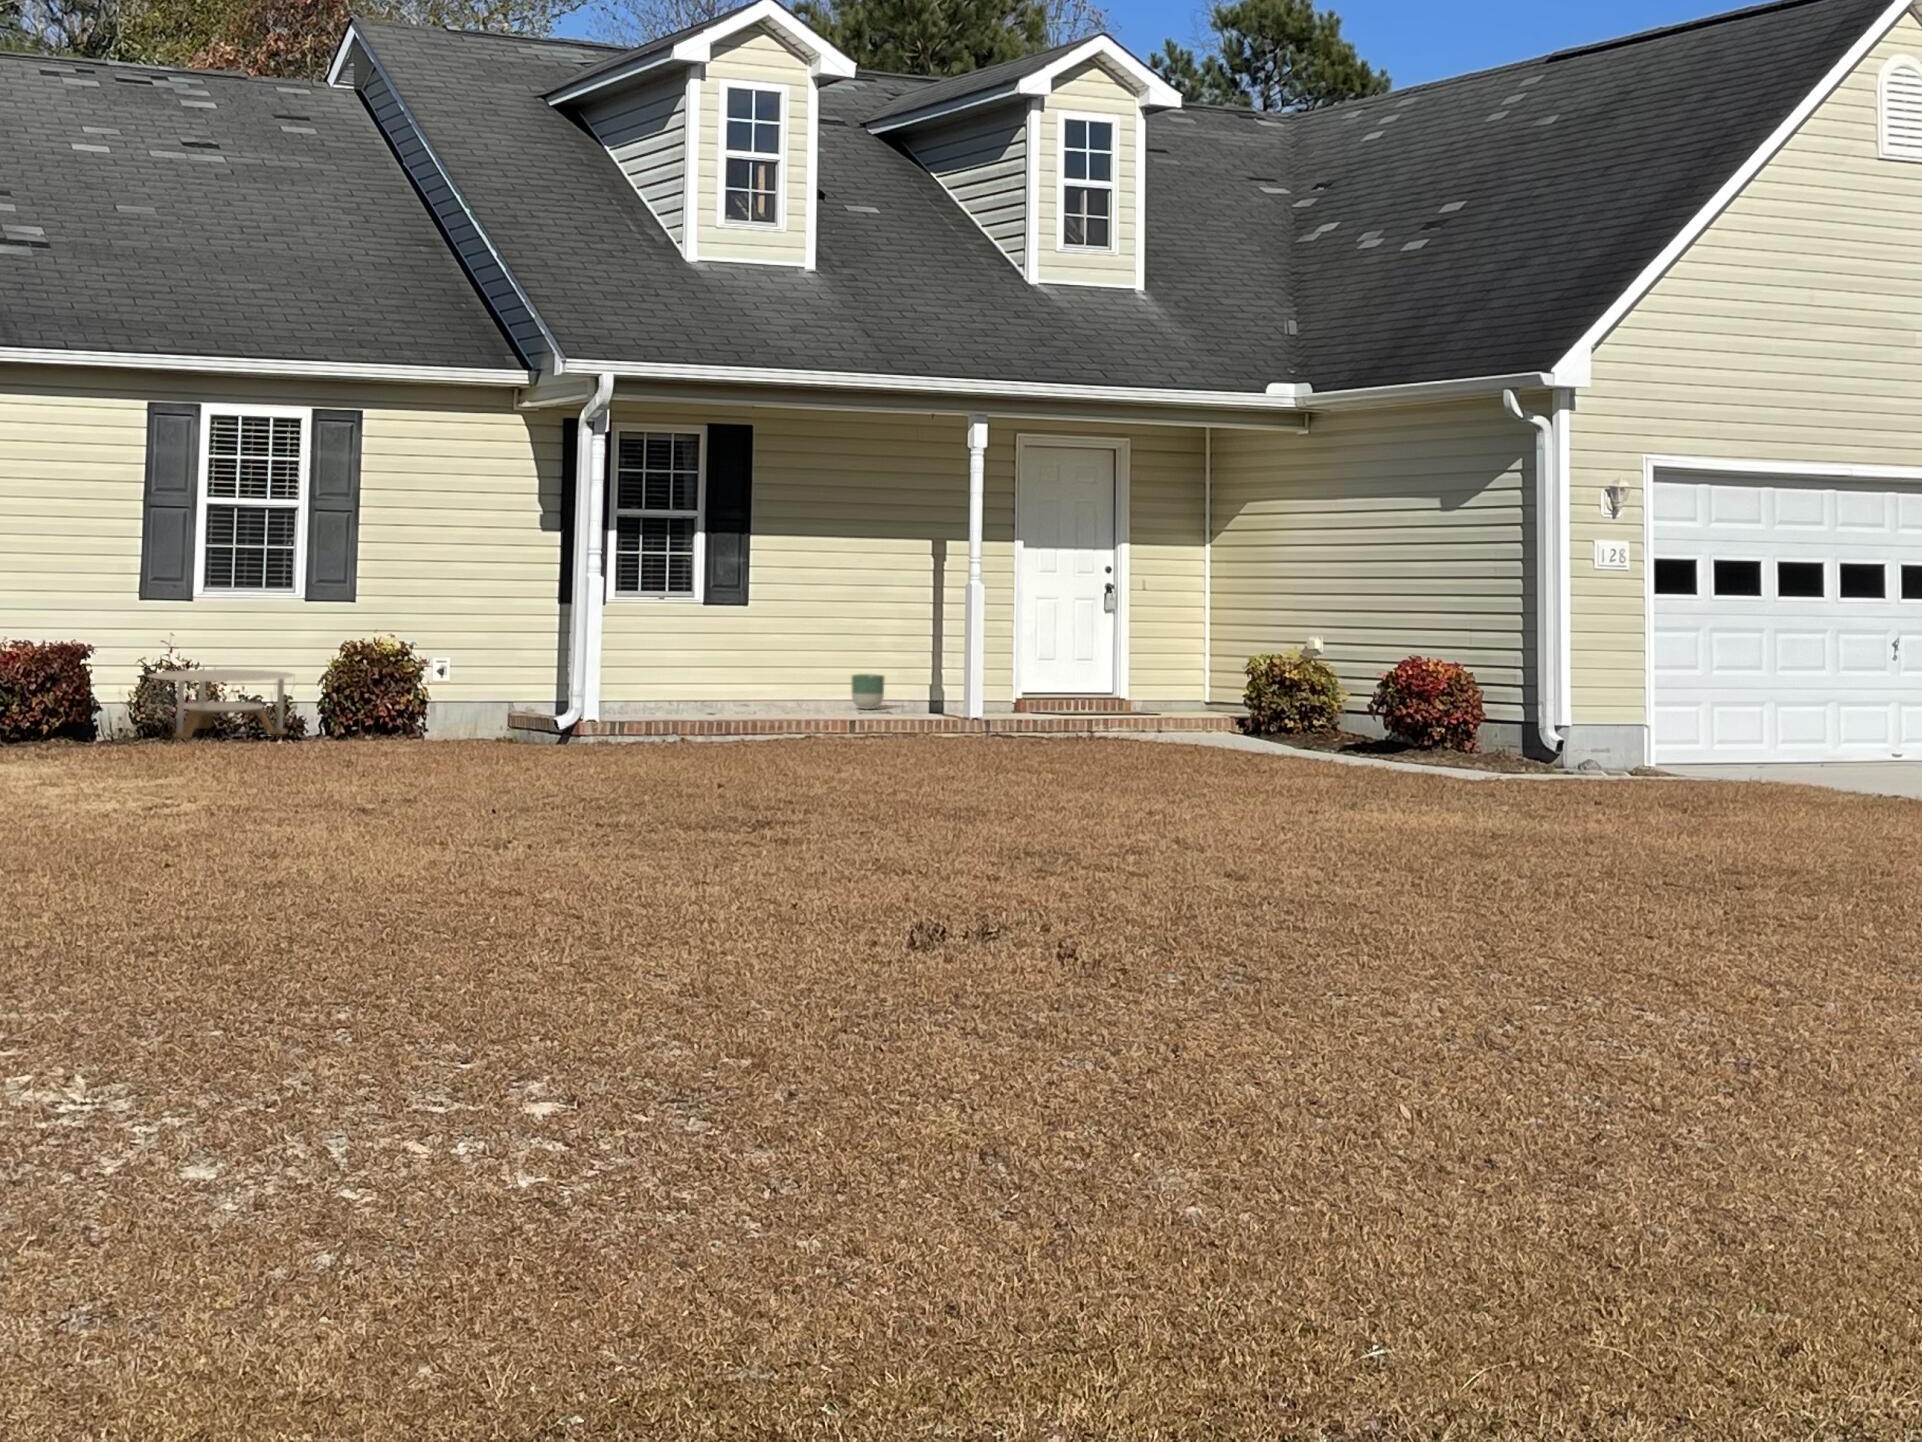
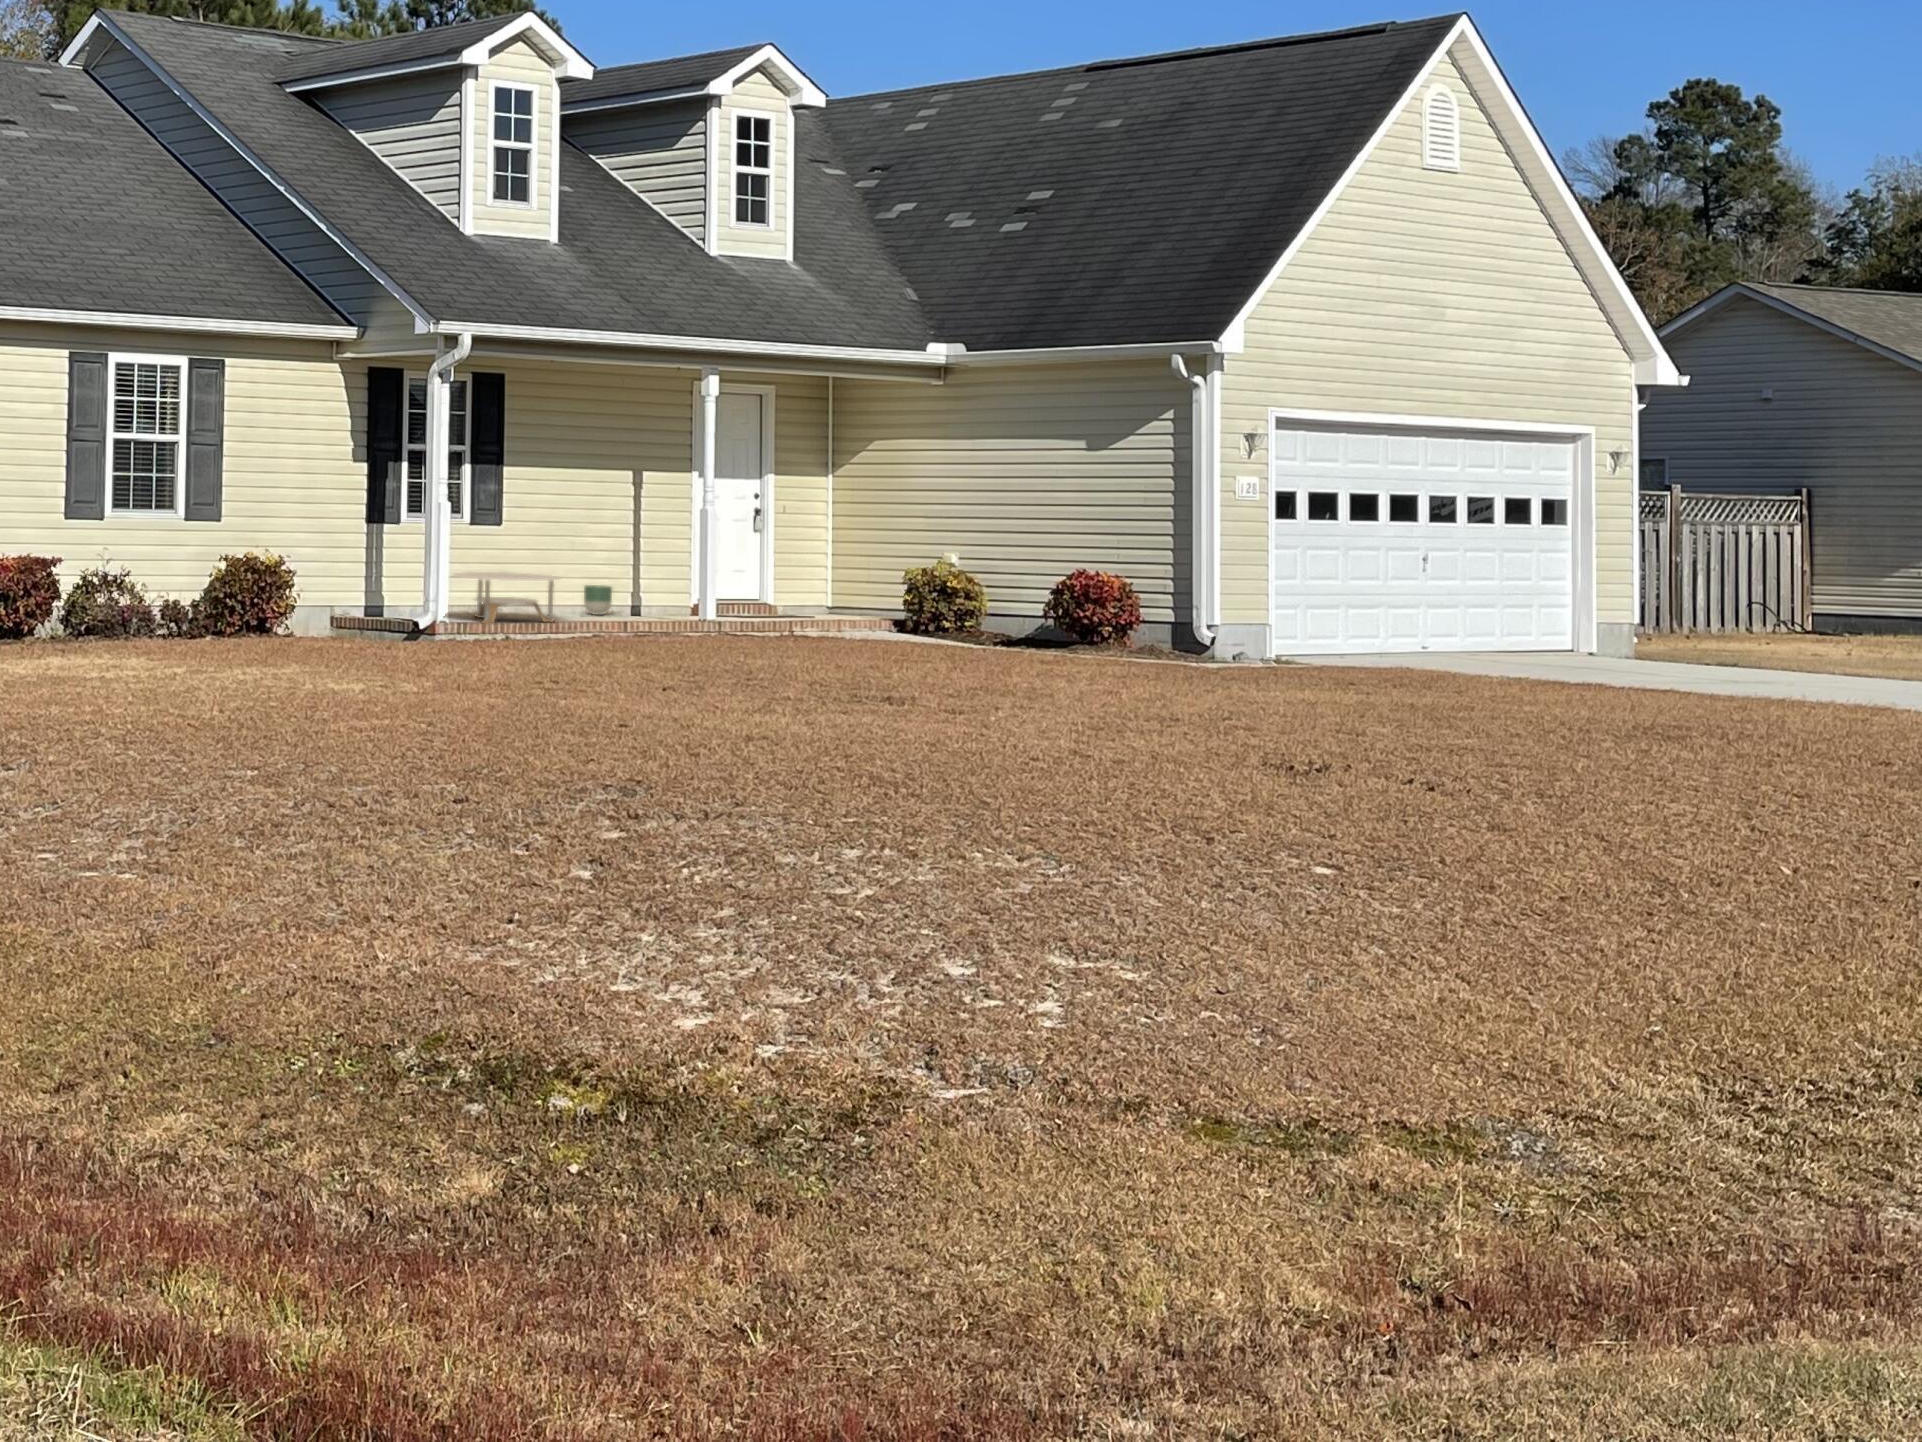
round table: present [149,669,294,739] -> present [454,572,560,624]

